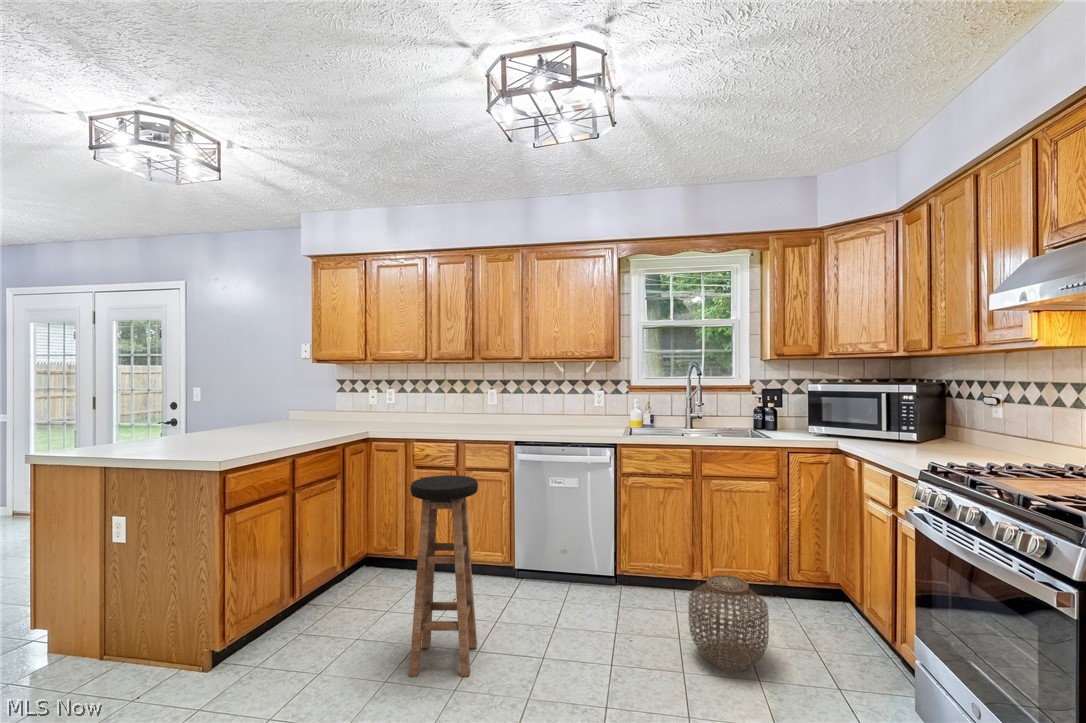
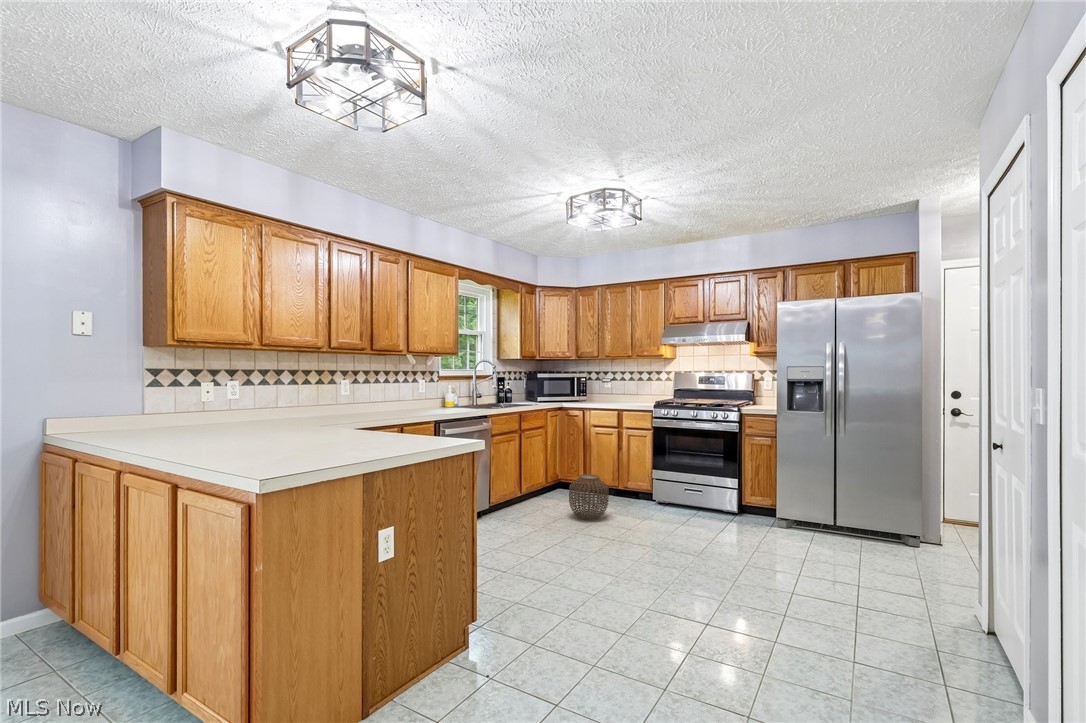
bar stool: present [409,475,478,677] -> none [504,439,557,579]

